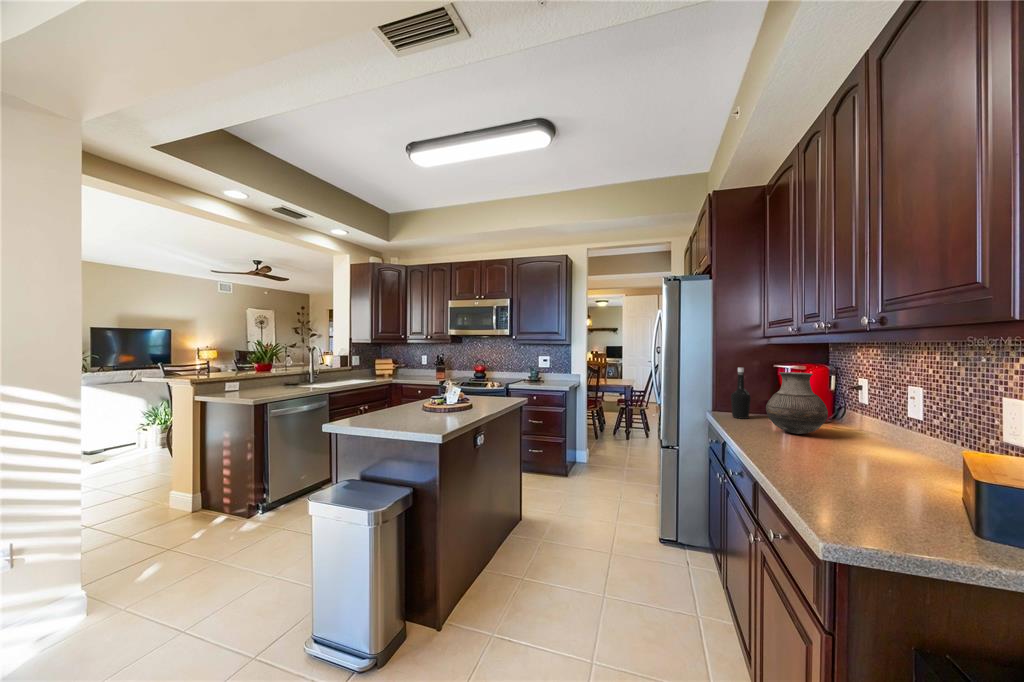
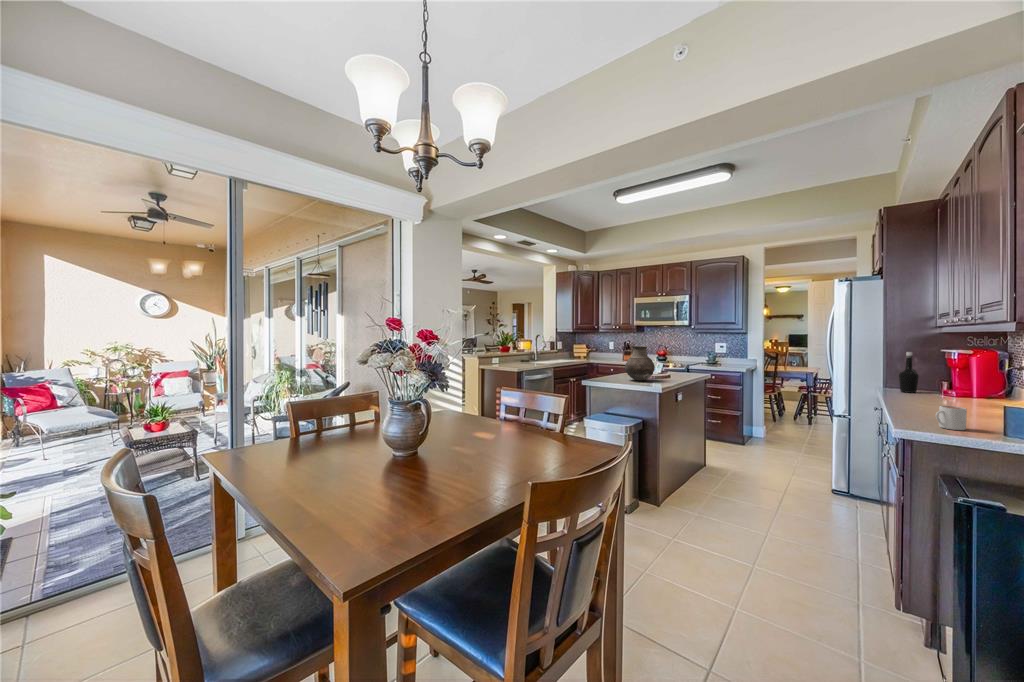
vase: present [766,372,828,434] -> present [625,346,655,381]
mug: none [858,471,904,522] -> present [936,406,967,430]

